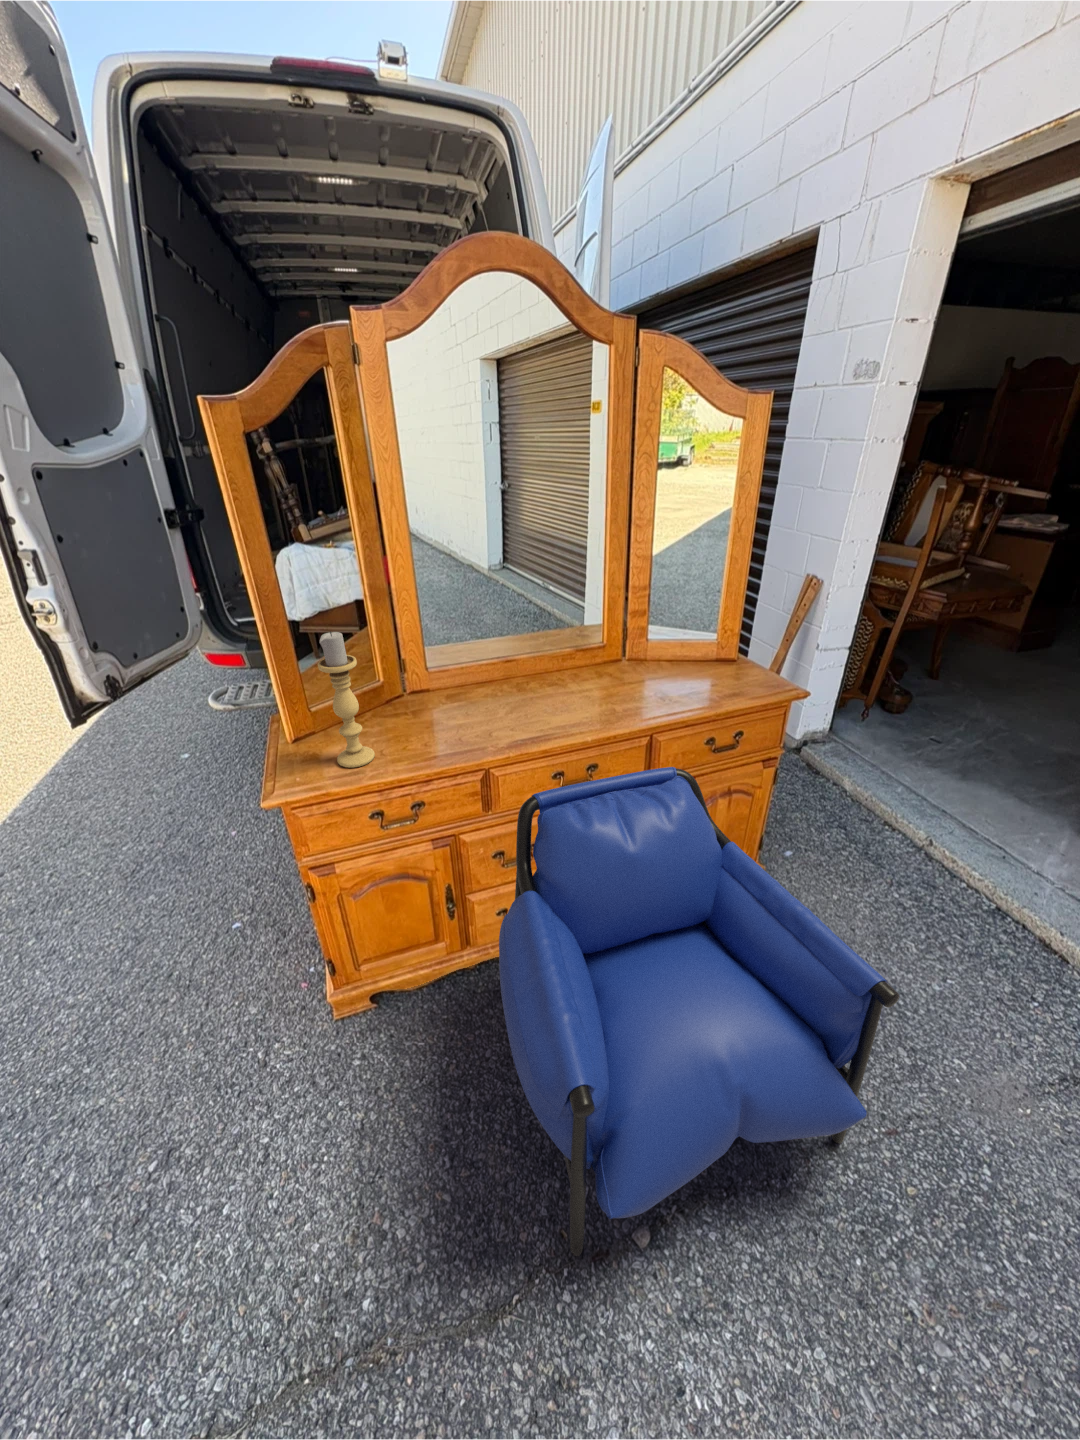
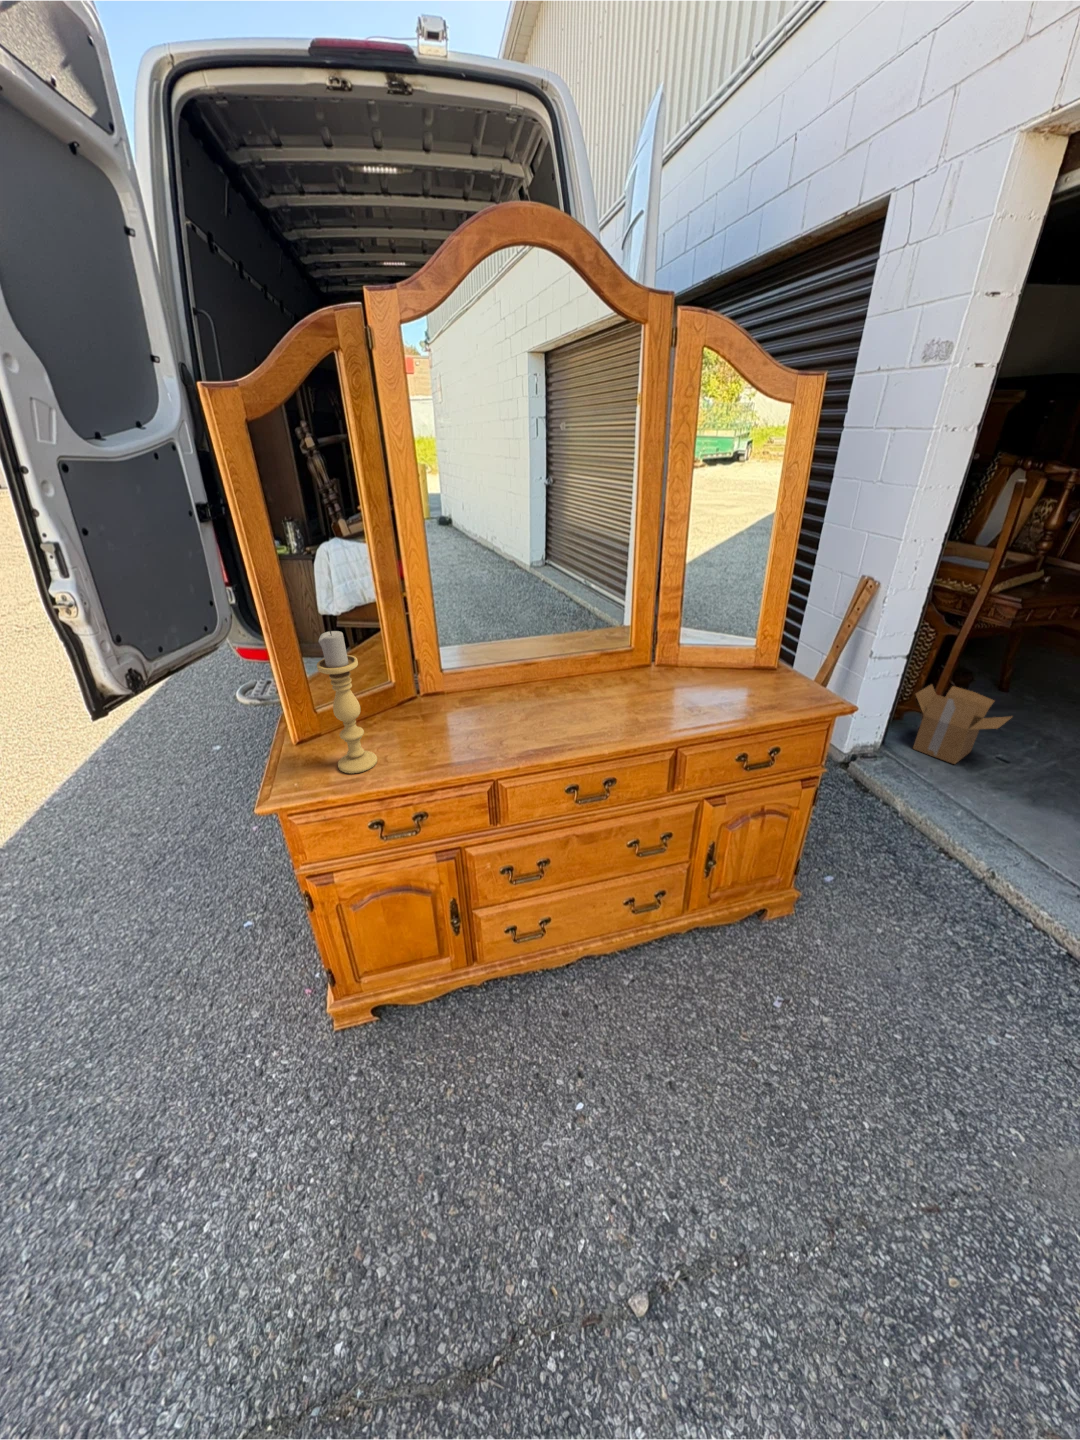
cardboard box: none [858,672,944,745] -> present [913,685,1012,764]
armchair: present [499,767,899,1256] -> none [499,784,946,1320]

